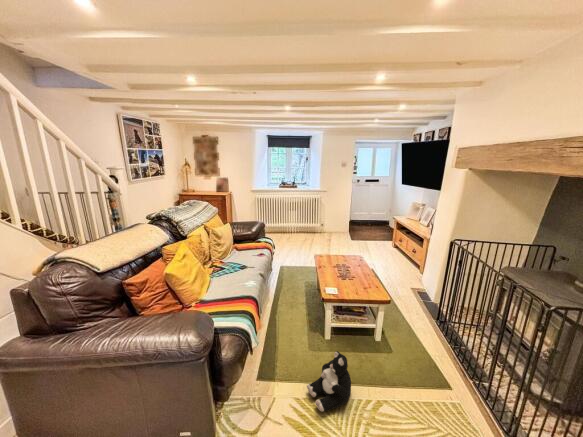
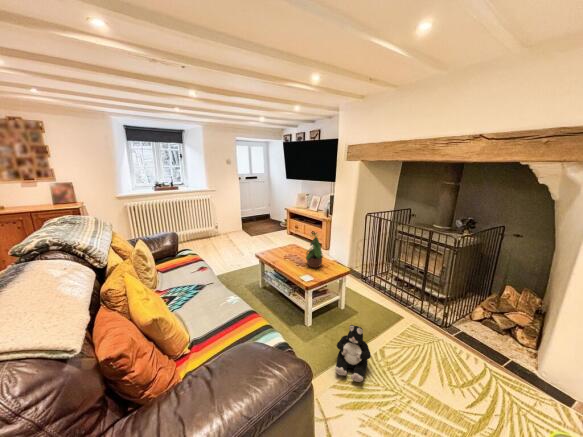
potted plant: none [340,245,364,284] -> present [306,233,323,268]

